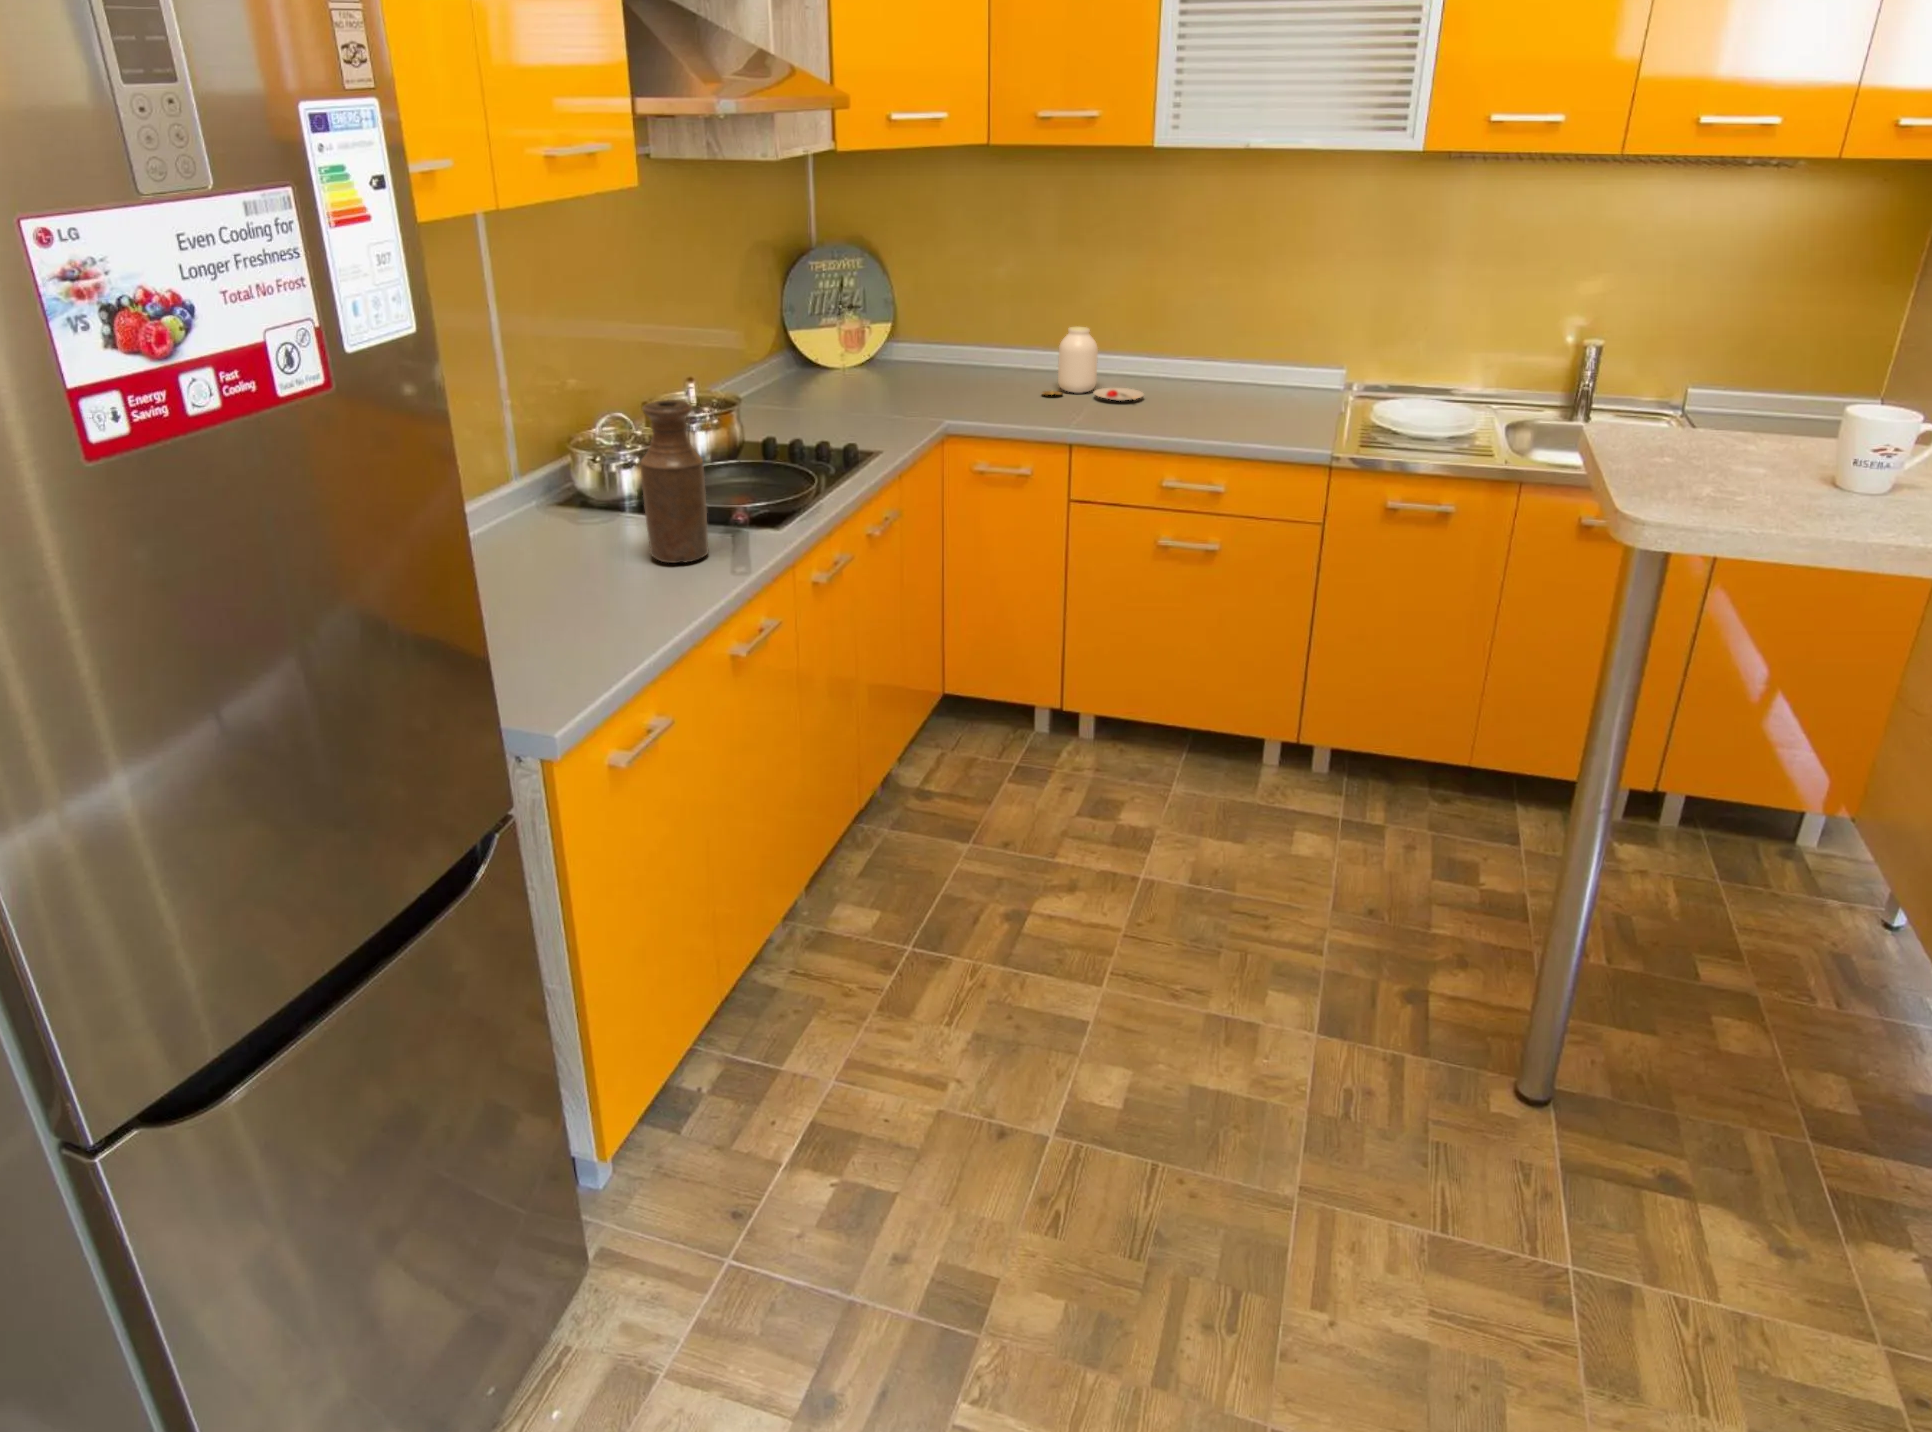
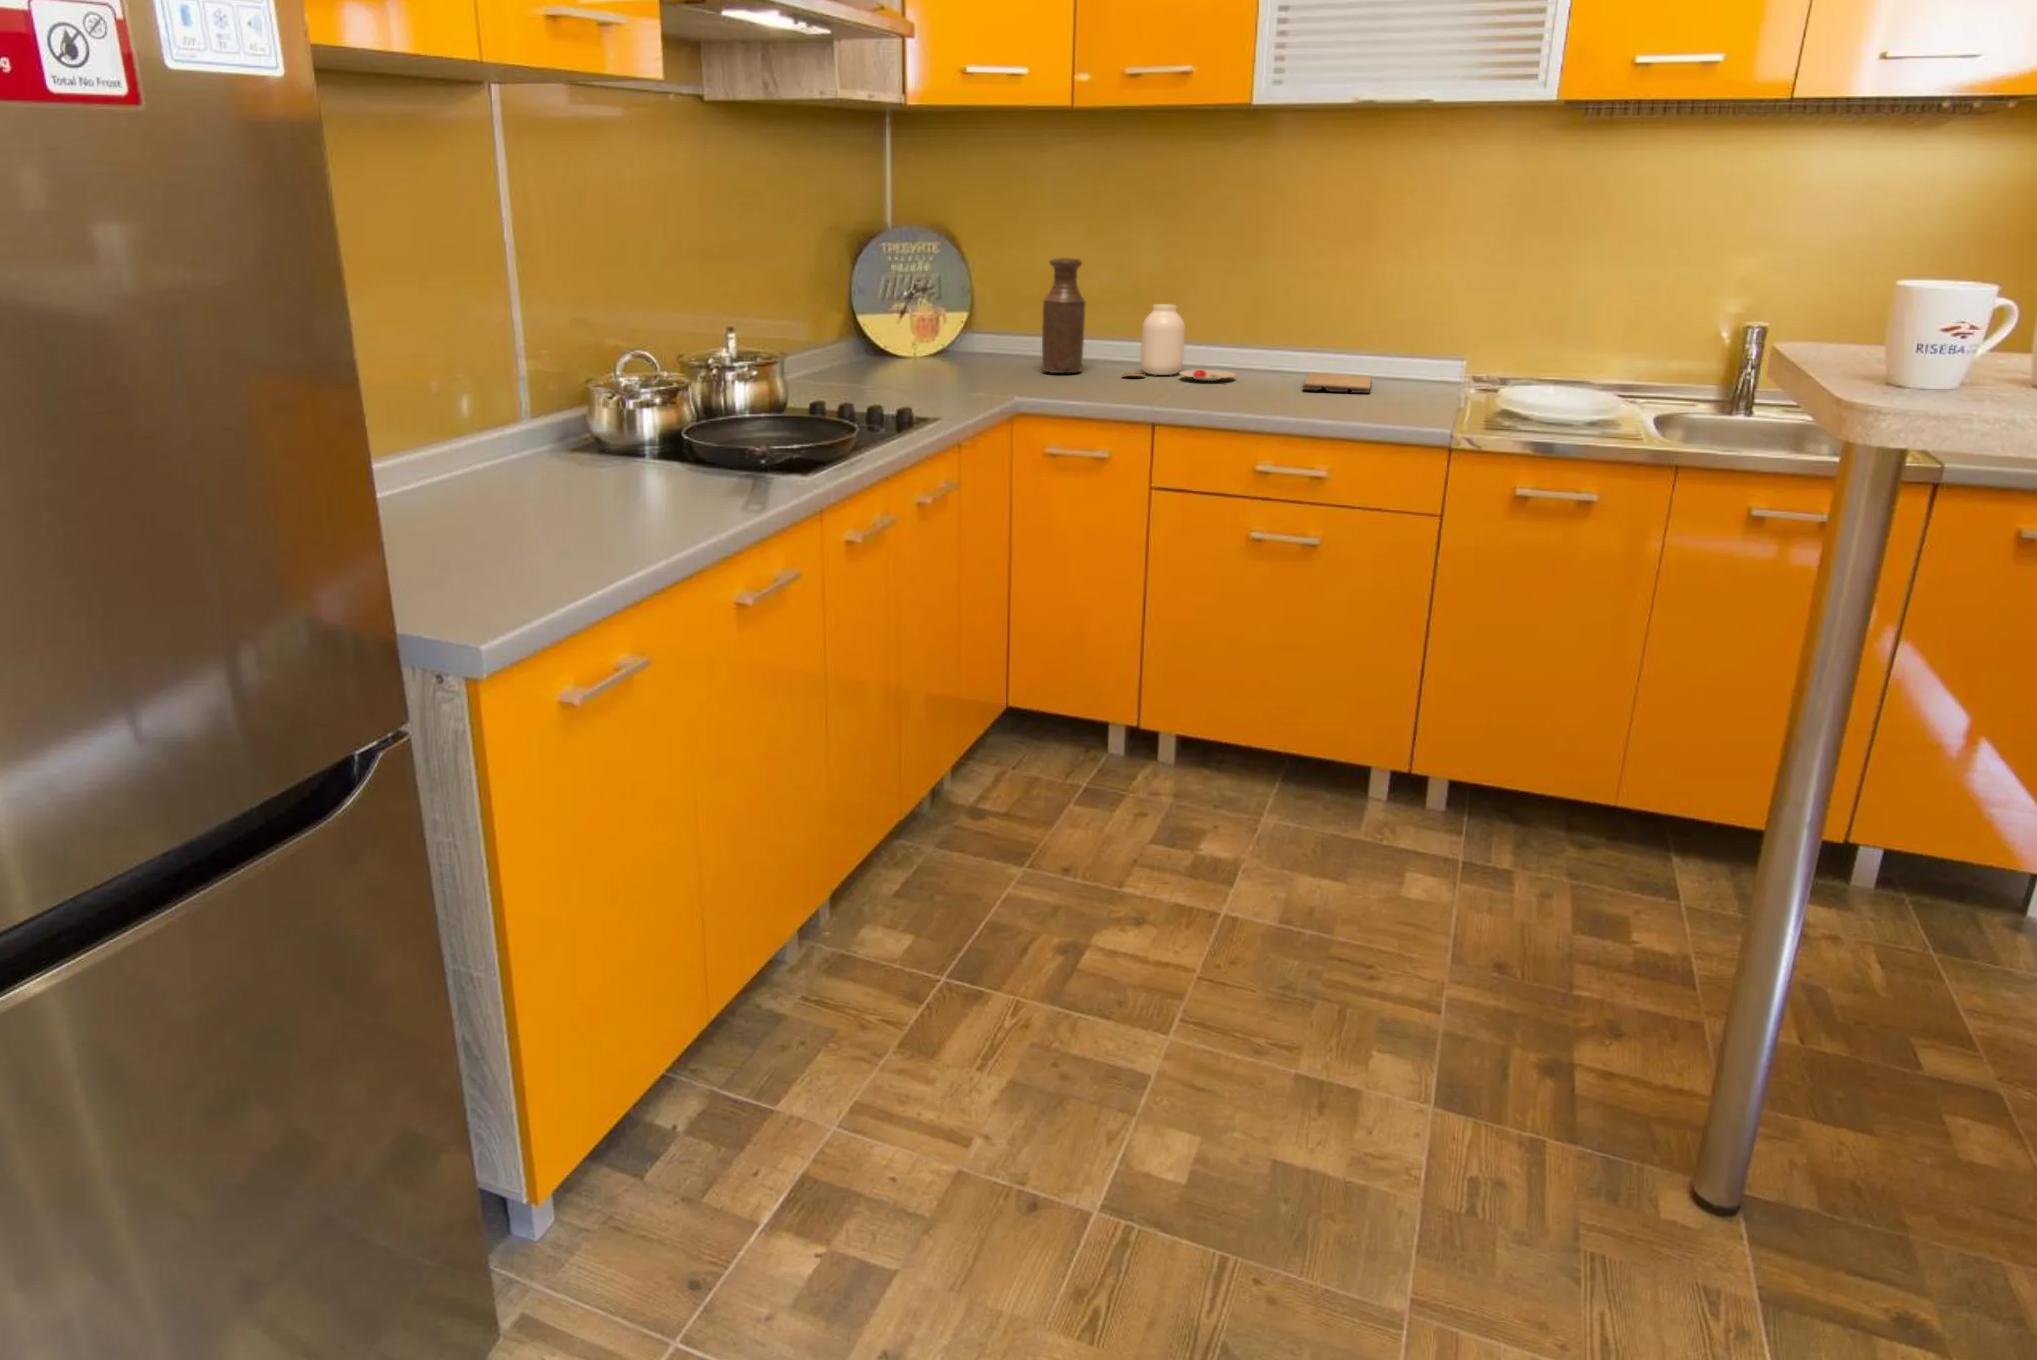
cutting board: none [1203,392,1262,418] -> present [1303,373,1371,393]
bottle: present [641,400,708,563] -> present [1042,258,1086,373]

